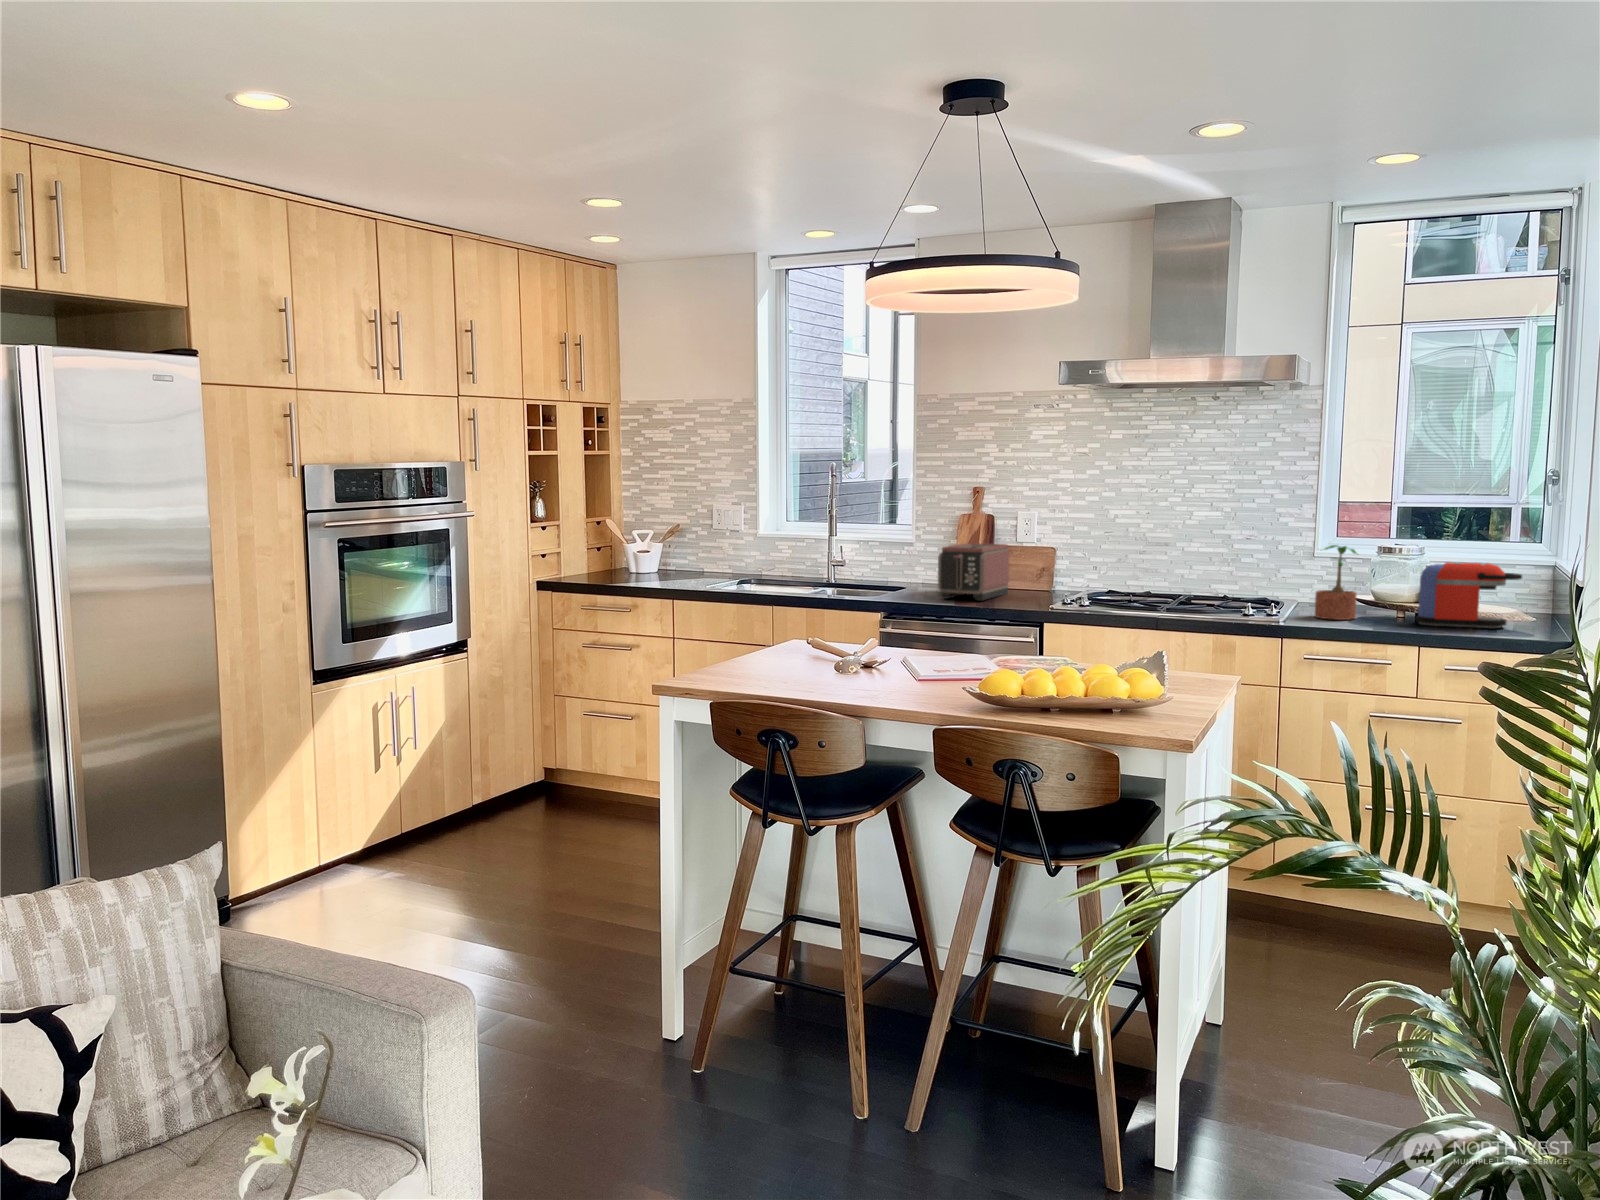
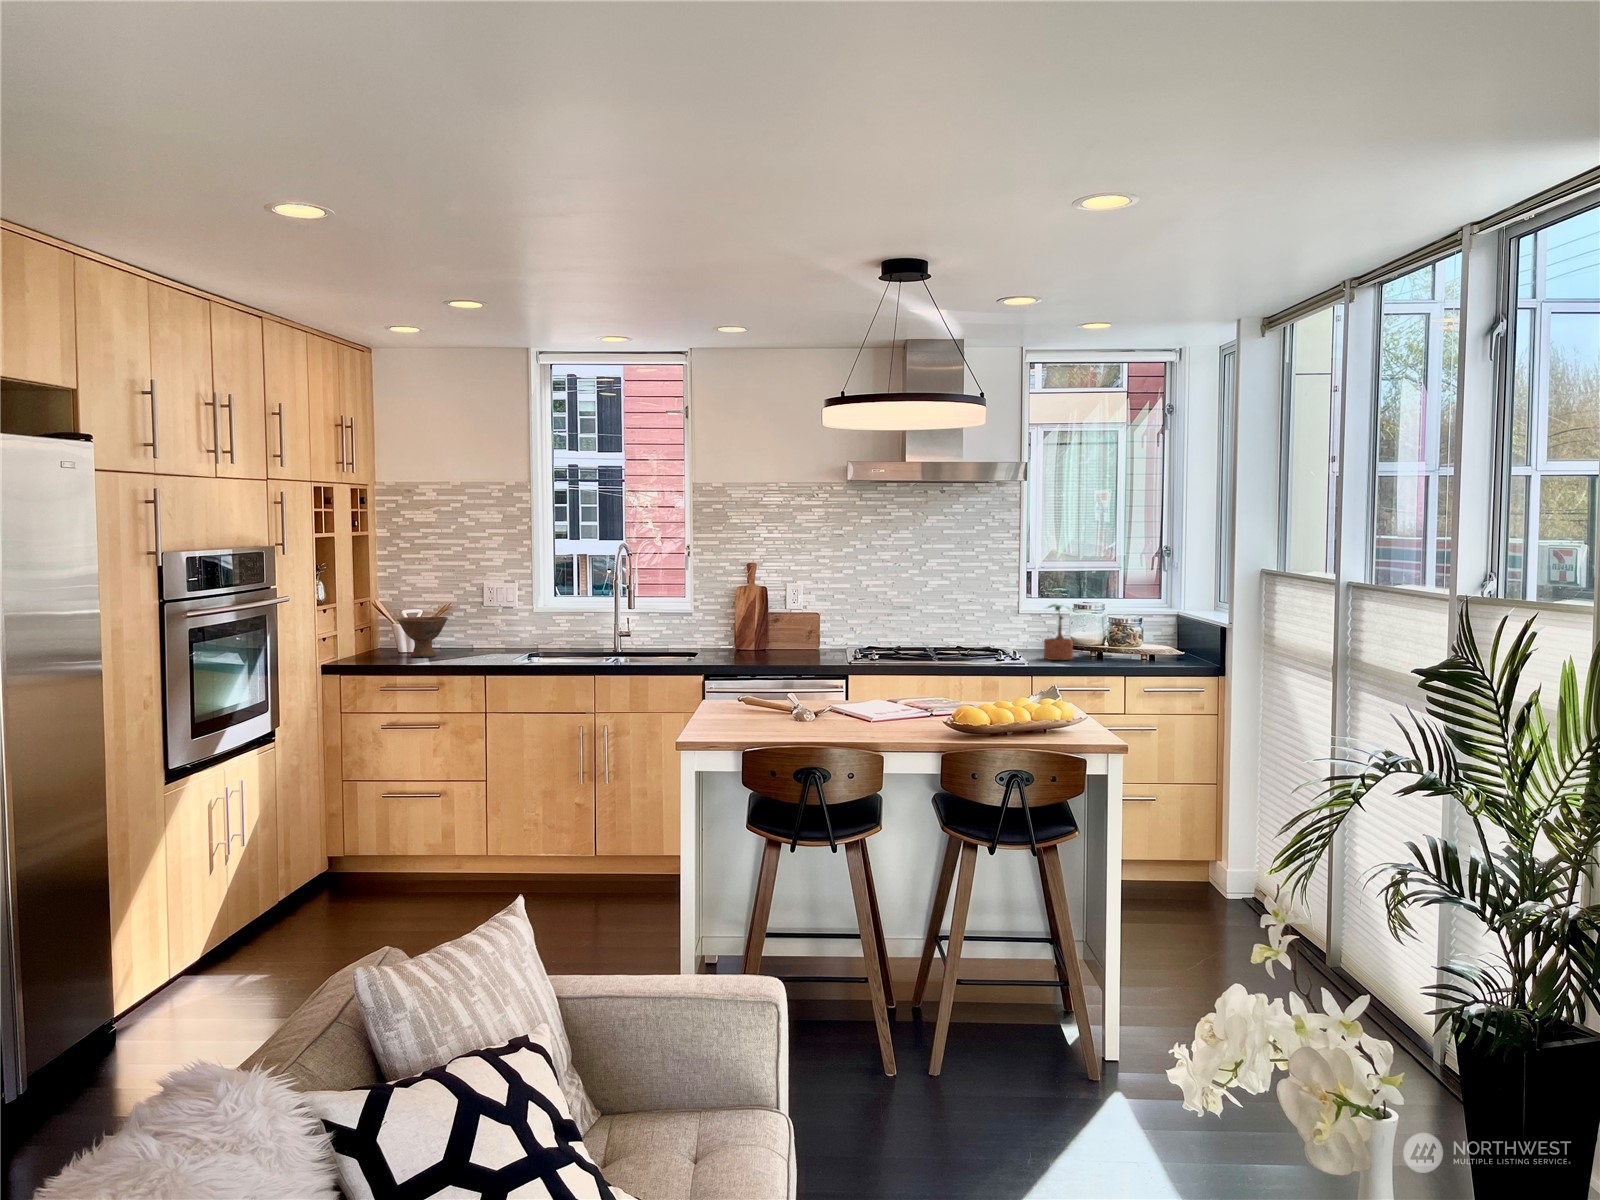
bowl: none [612,536,665,579] -> present [397,616,448,657]
toaster: present [938,543,1010,601] -> none [746,612,793,660]
coffee maker: present [1416,562,1522,628] -> none [1114,614,1180,661]

